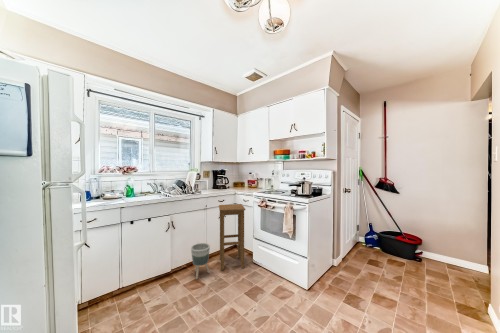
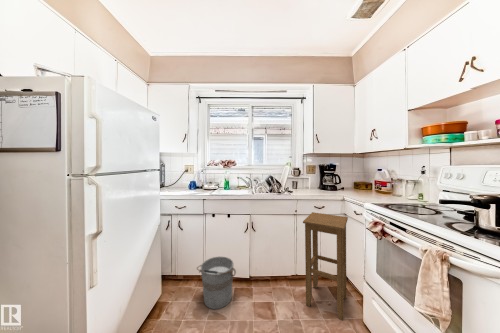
planter: present [191,243,210,279] -> none [267,256,291,302]
bucket: none [127,258,167,307] -> present [197,257,236,309]

